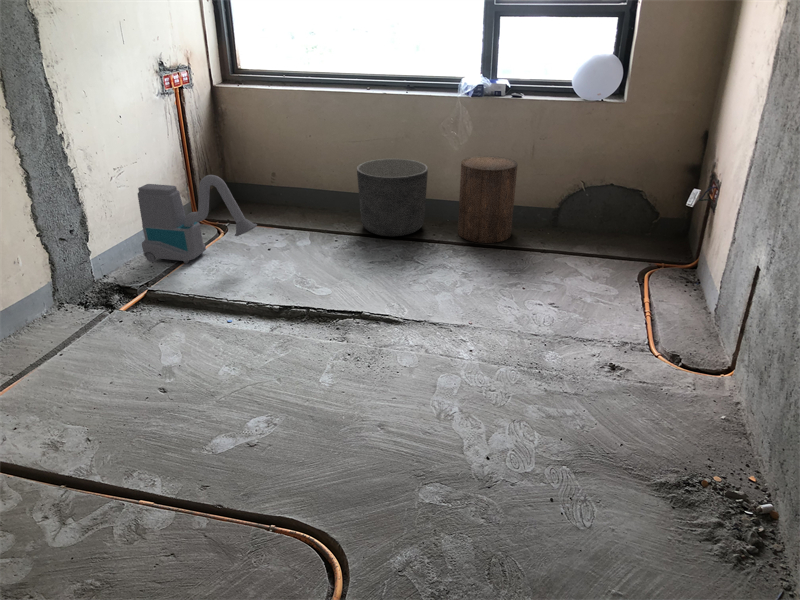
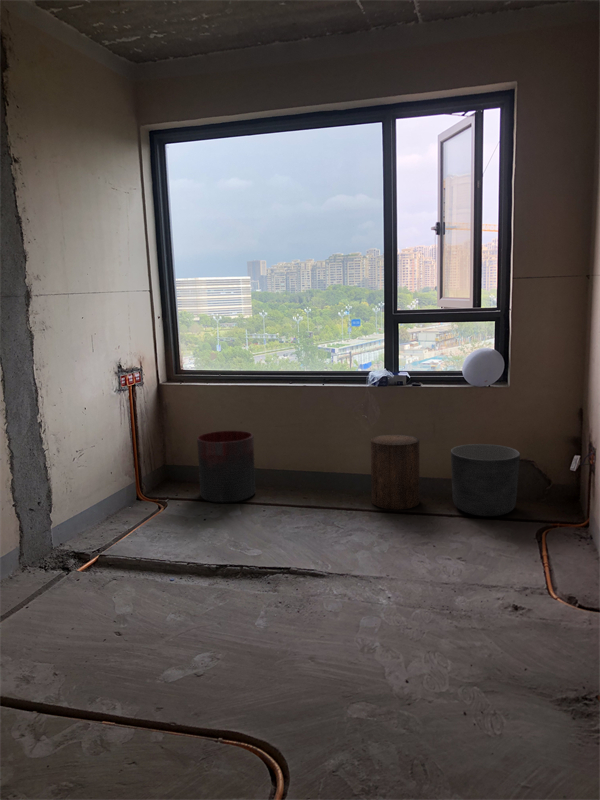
trash can: none [260,145,329,230] -> present [197,430,255,503]
planter: present [357,159,428,236] -> present [451,444,520,516]
vacuum cleaner: present [138,175,257,264] -> none [93,454,196,533]

